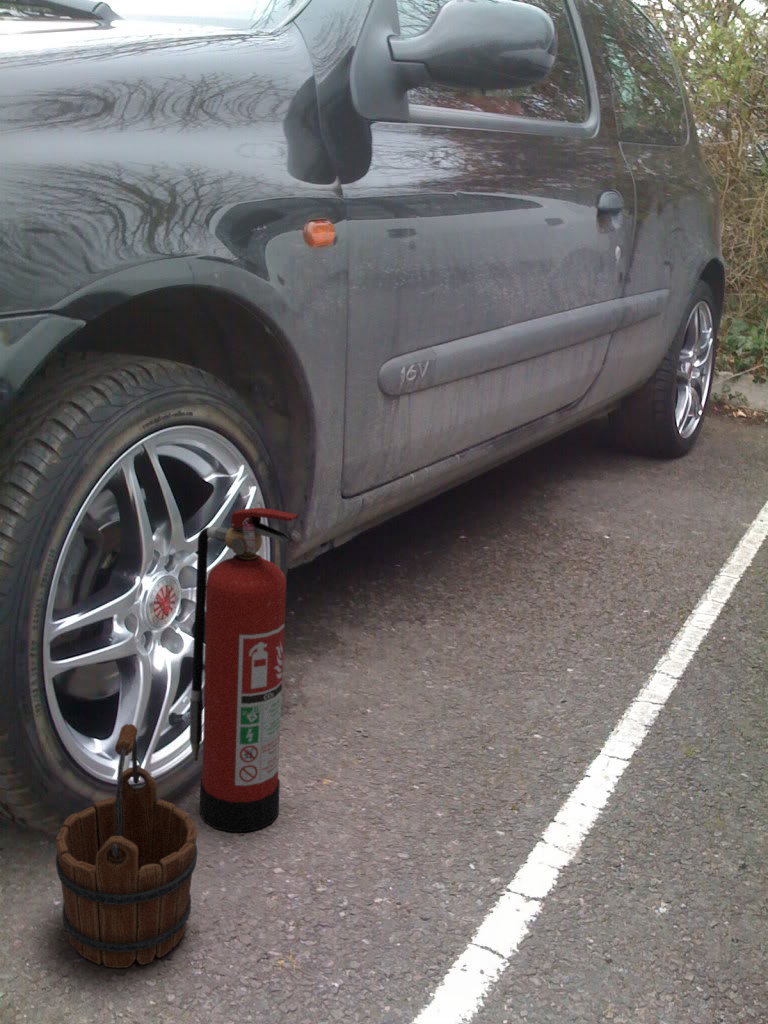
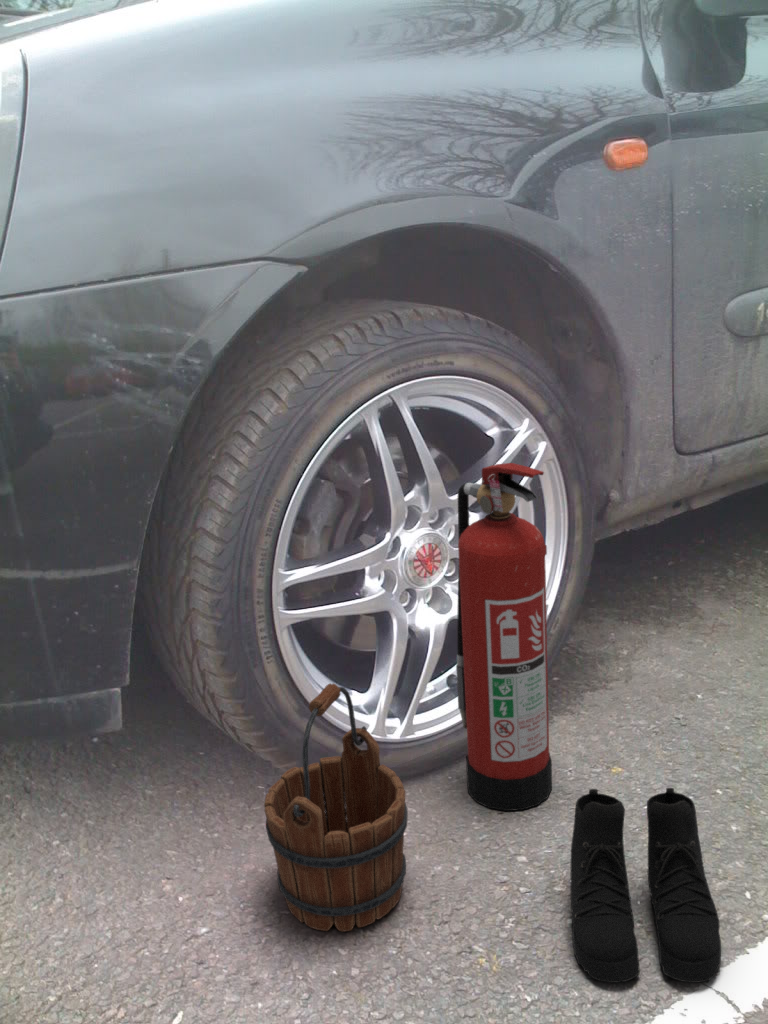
boots: none [335,785,476,957] -> present [570,788,721,983]

